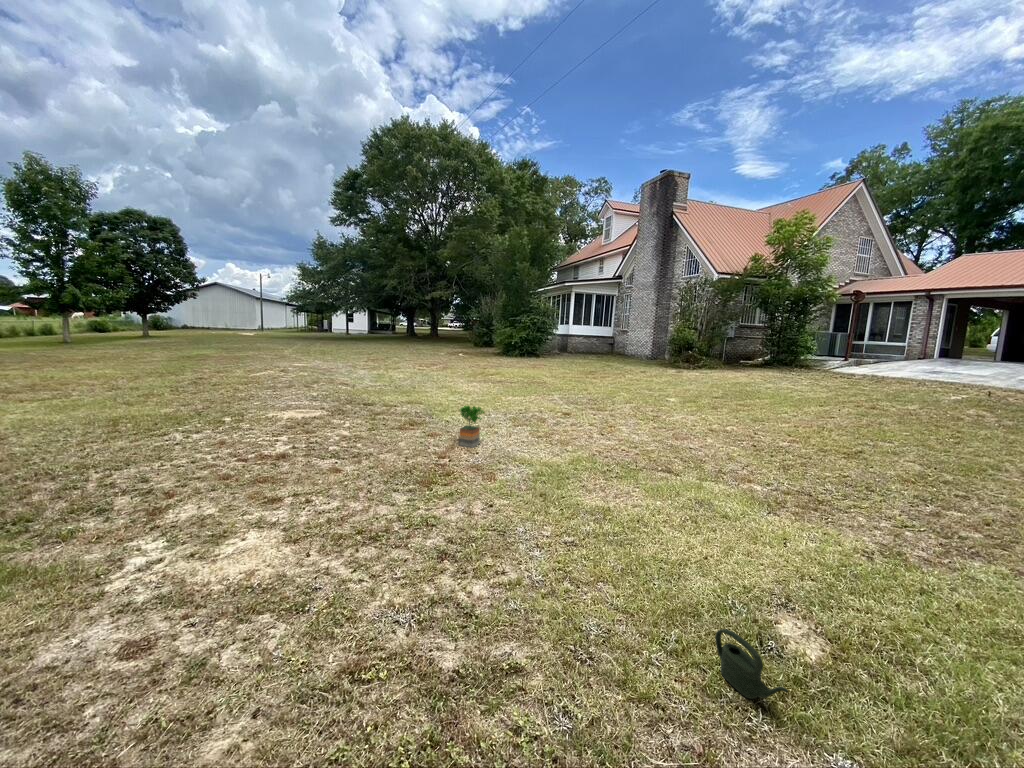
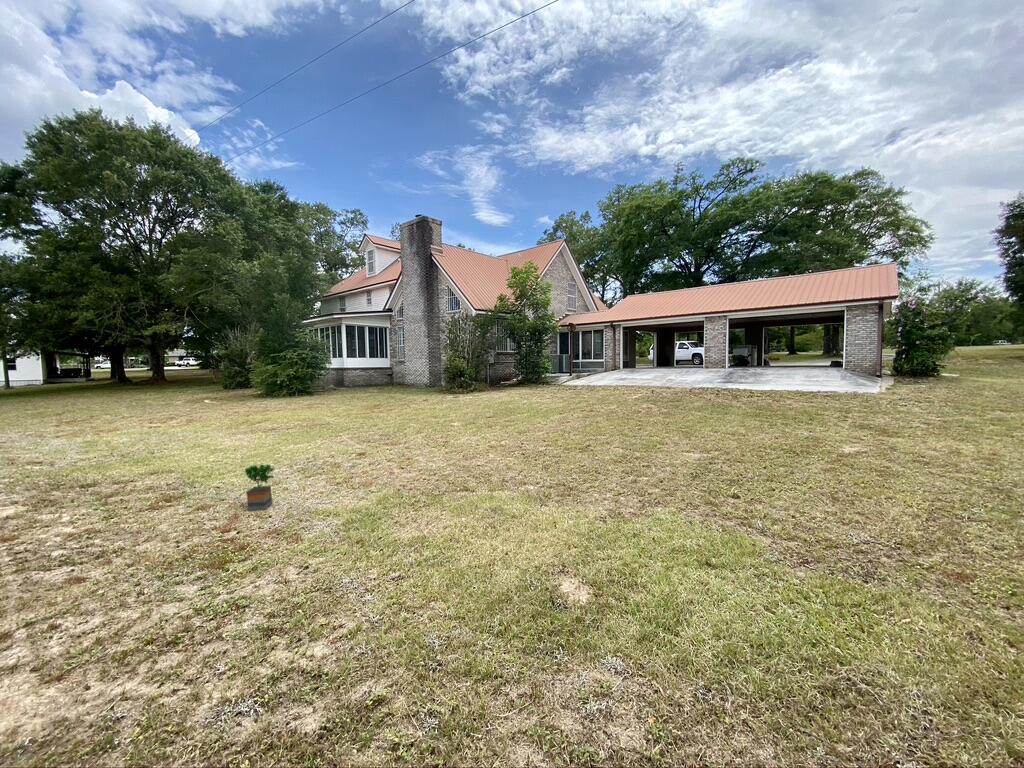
watering can: present [715,629,788,699] -> none [526,602,575,646]

